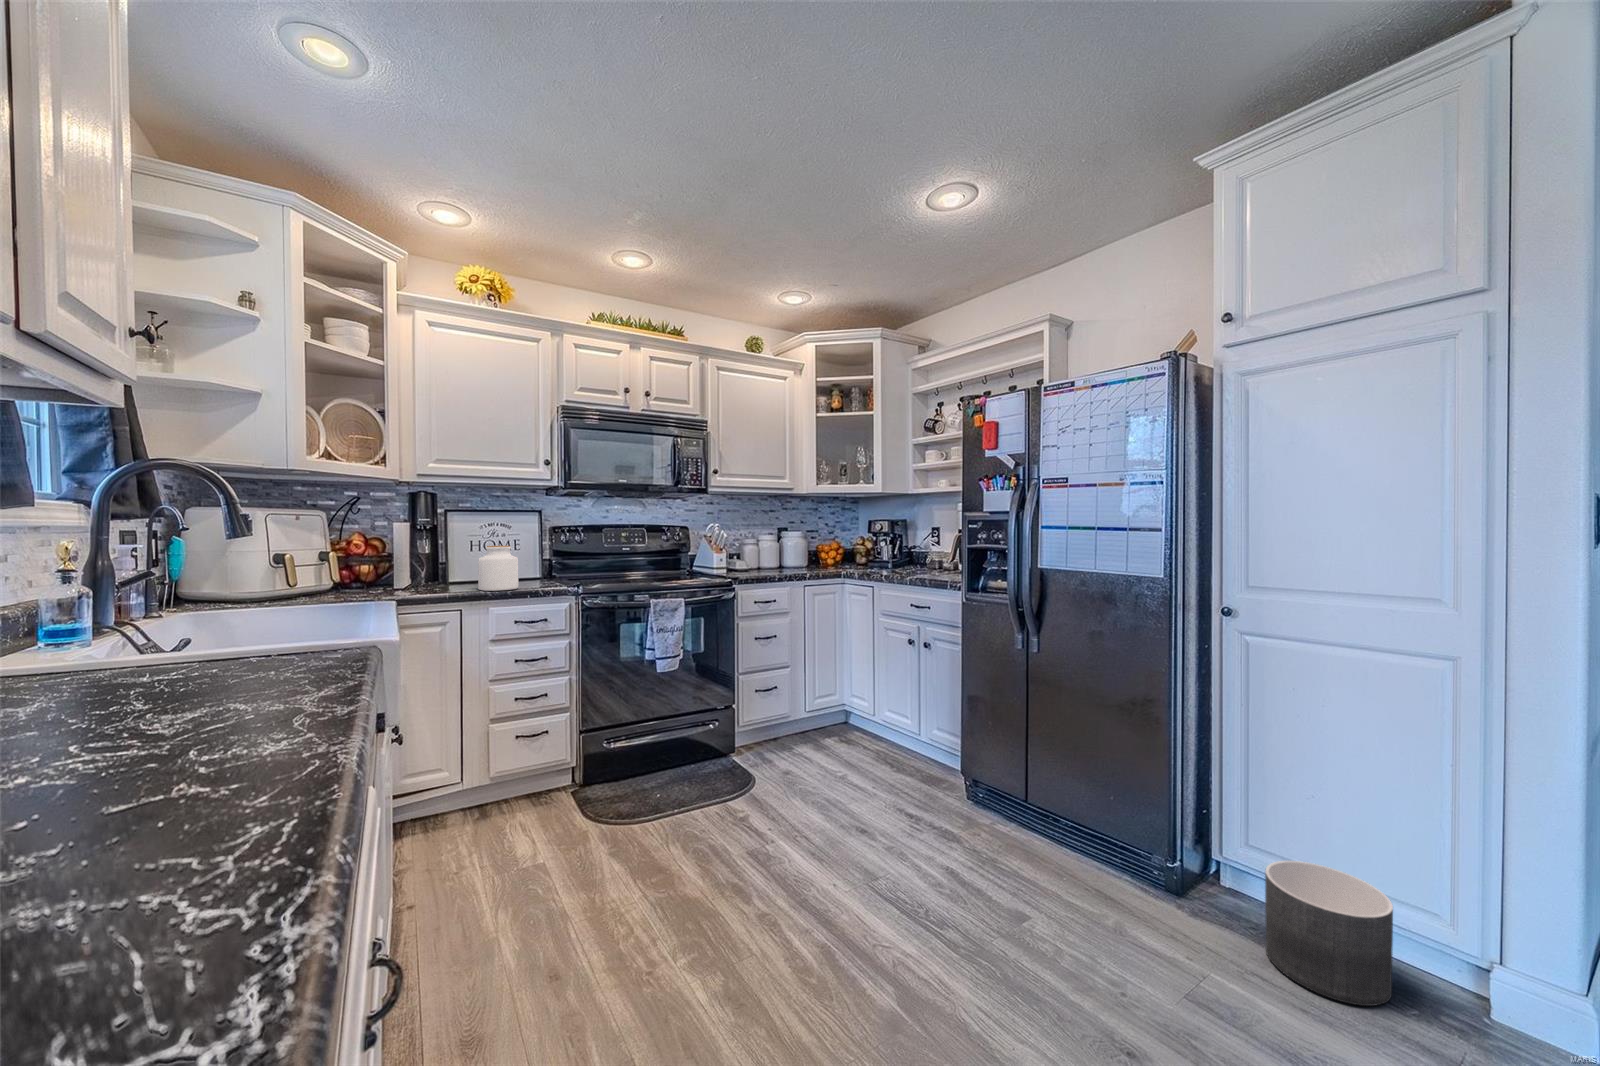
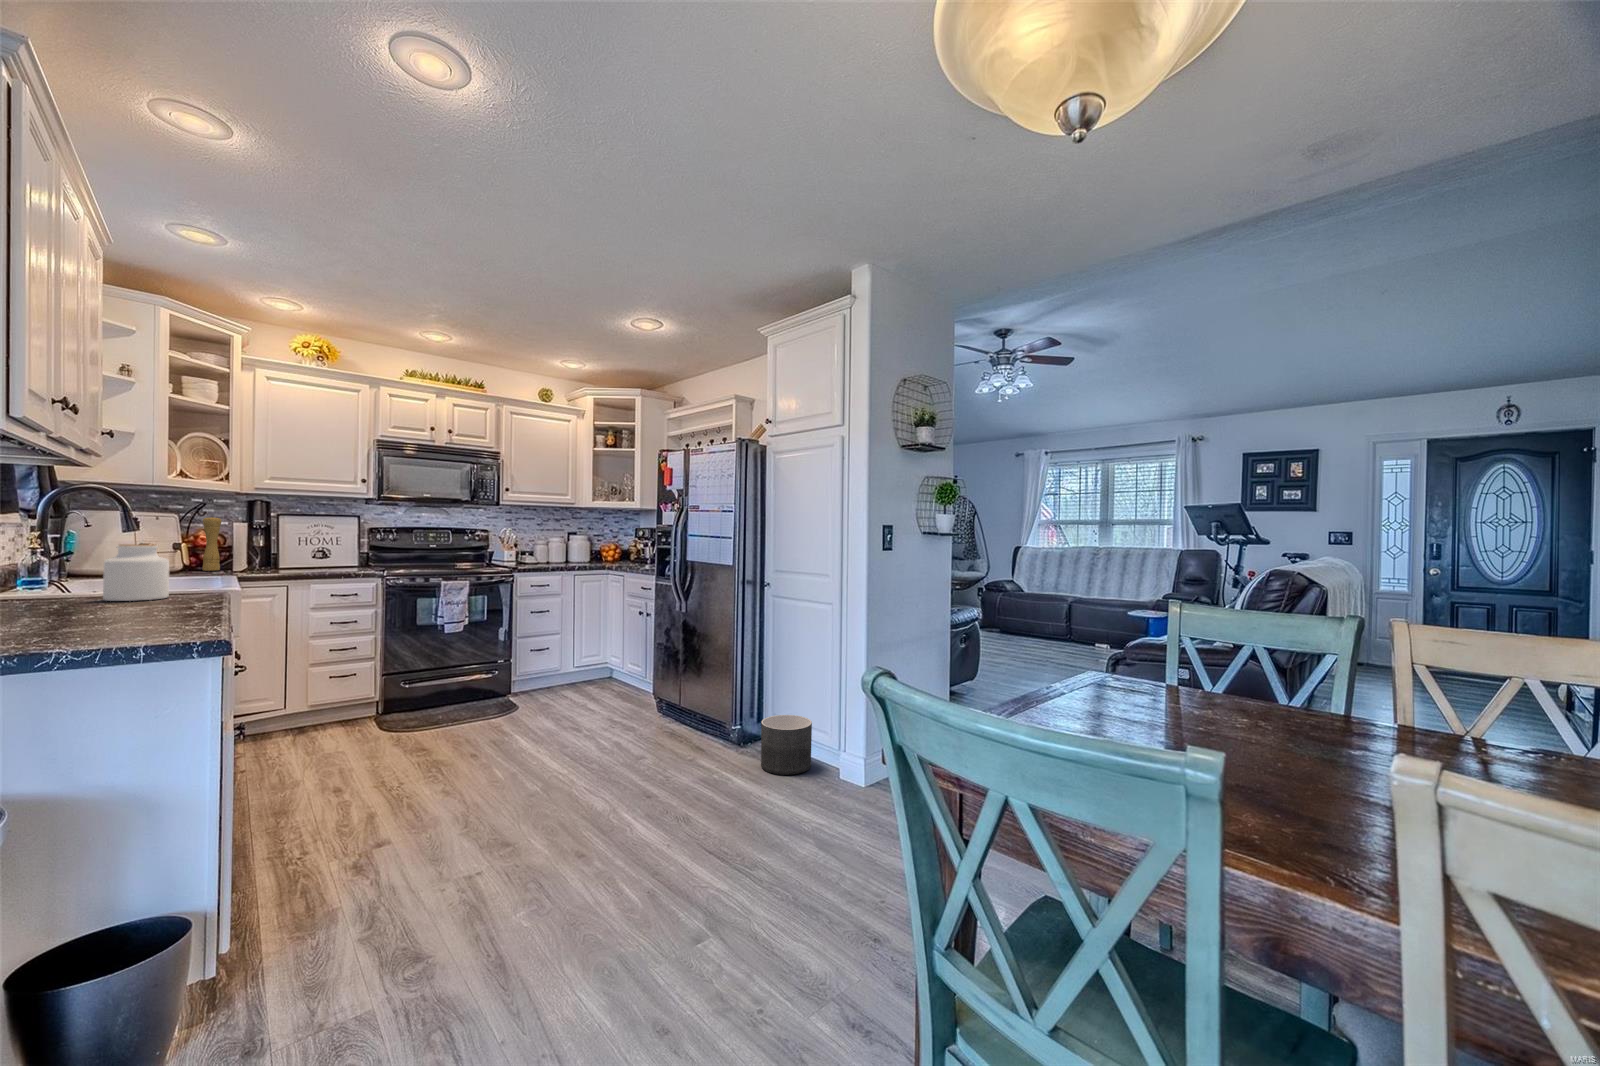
pepper mill: none [354,514,377,589] -> present [202,517,222,571]
jar: present [478,546,518,591] -> present [103,544,169,601]

